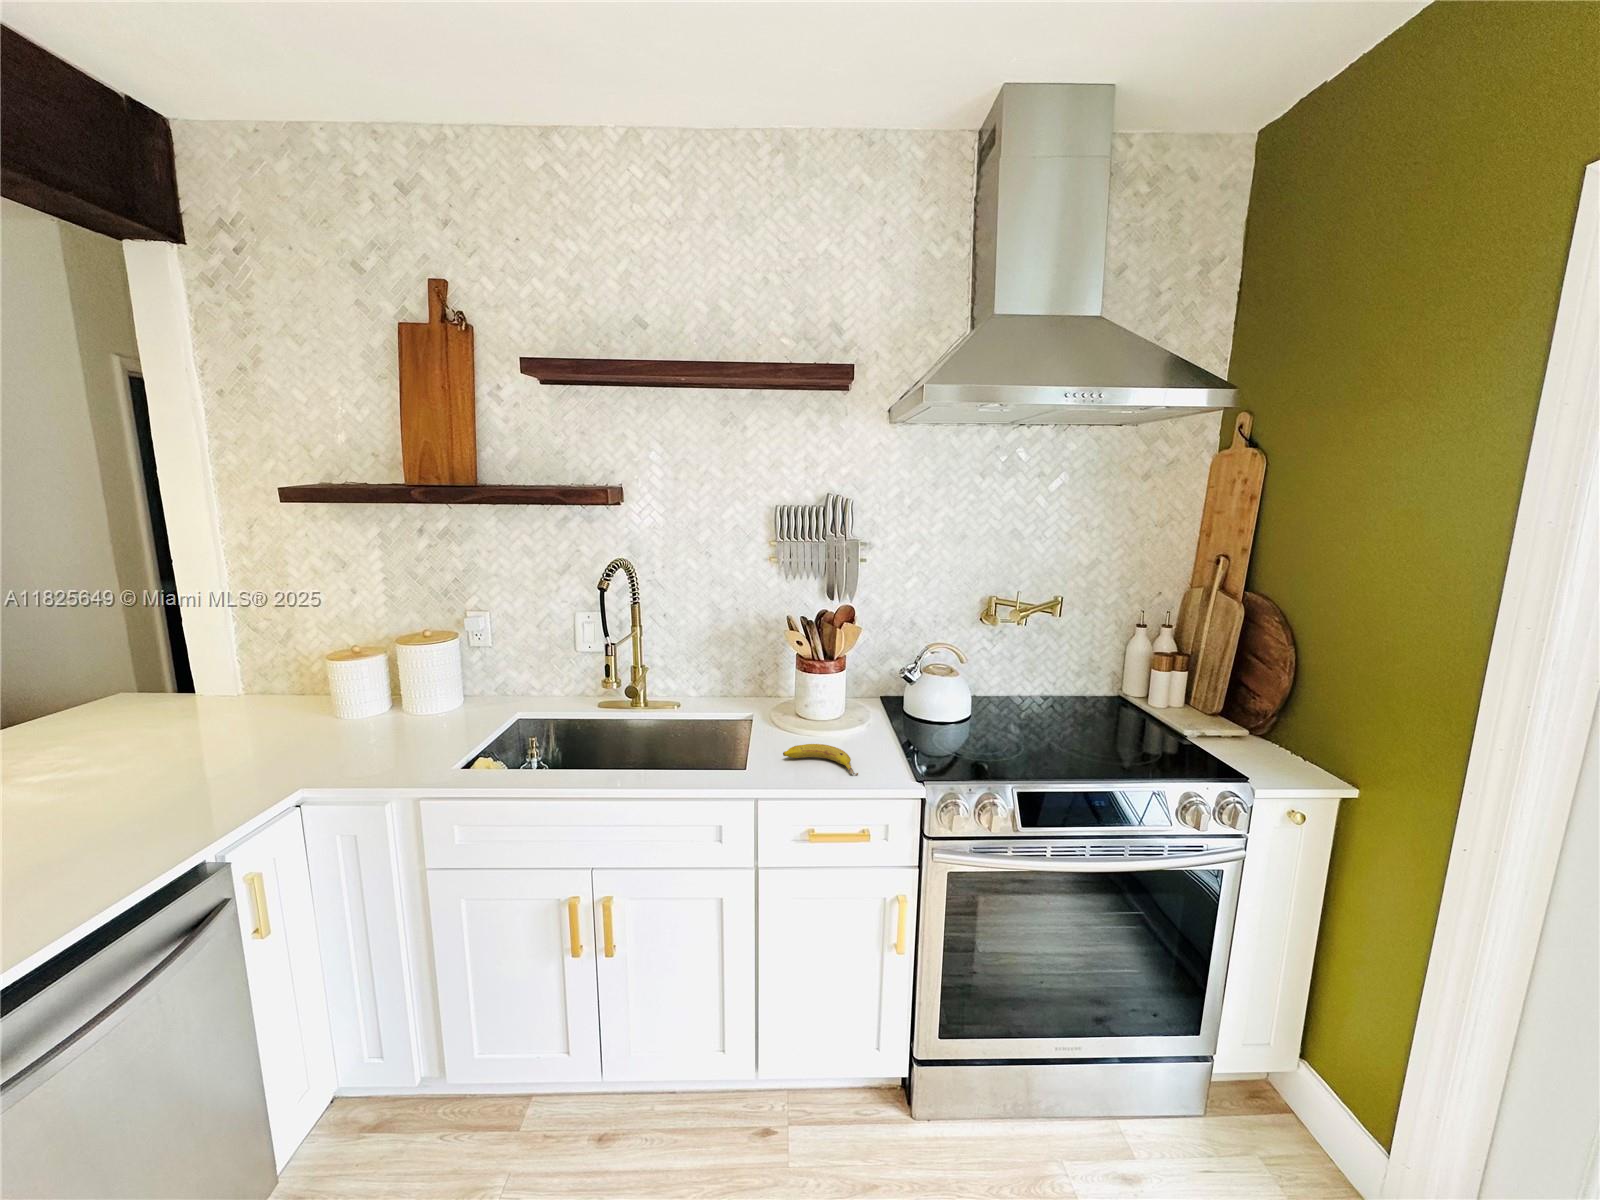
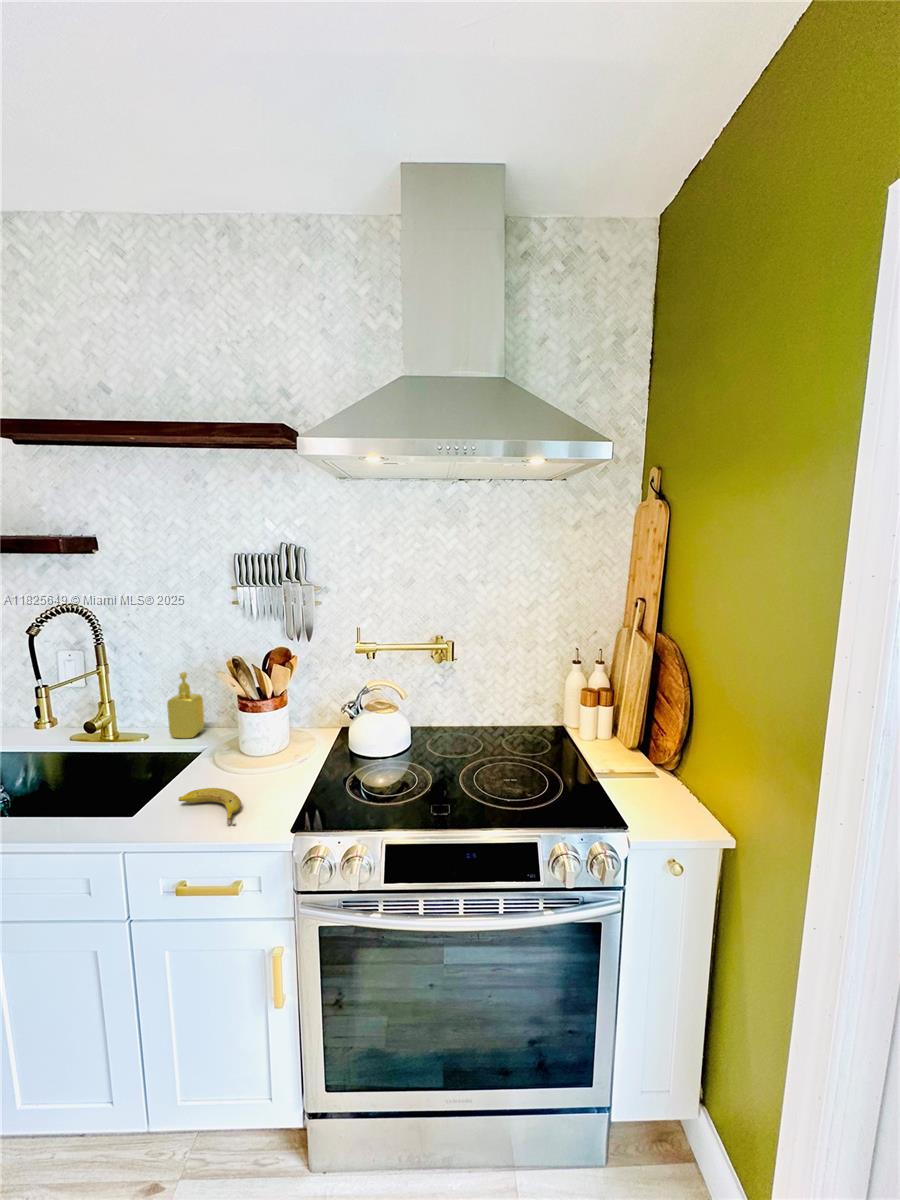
soap dispenser: none [701,635,734,707] -> present [167,672,204,738]

